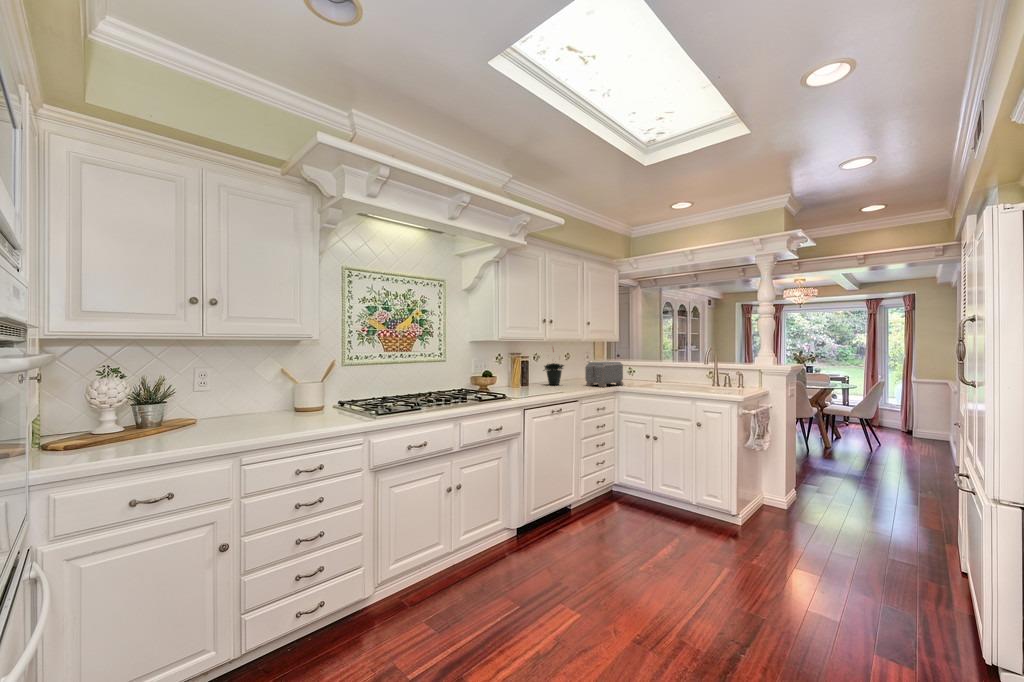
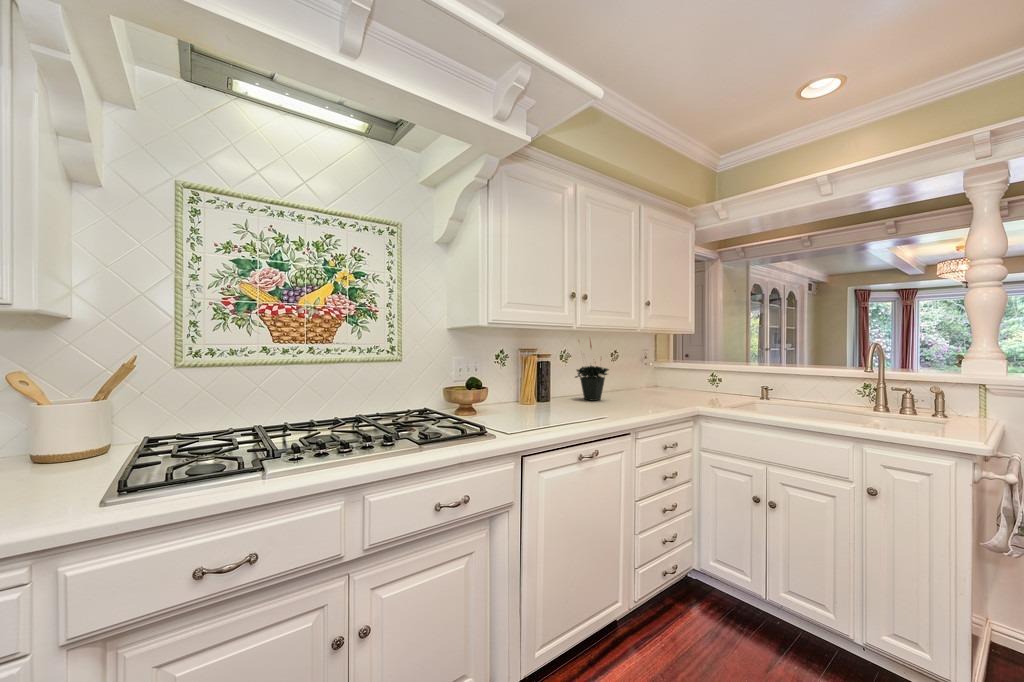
toaster: present [585,361,623,387] -> none [643,364,707,407]

